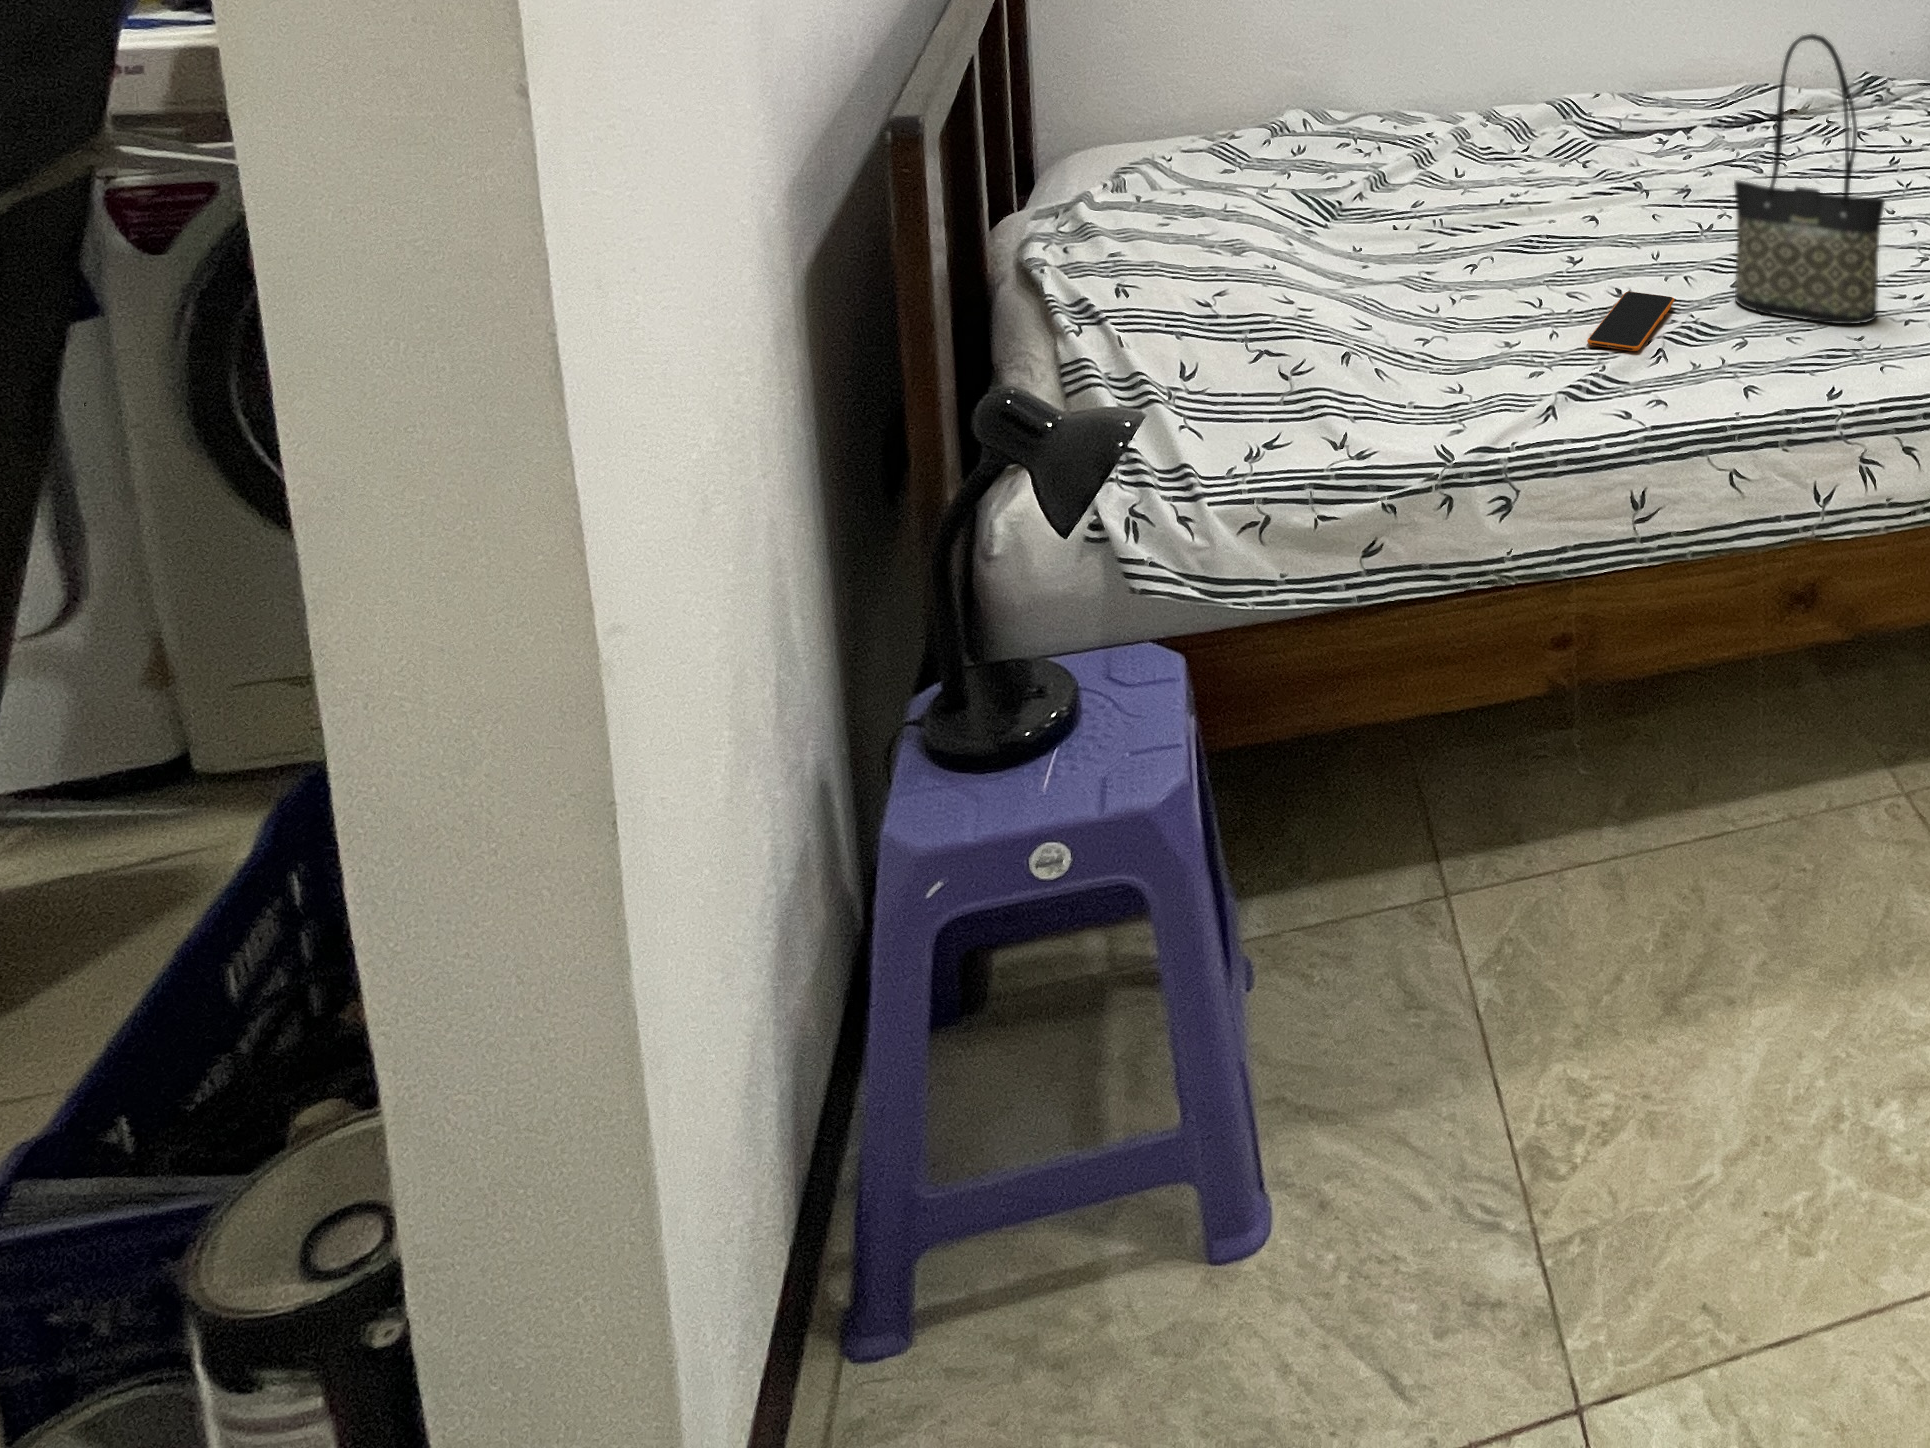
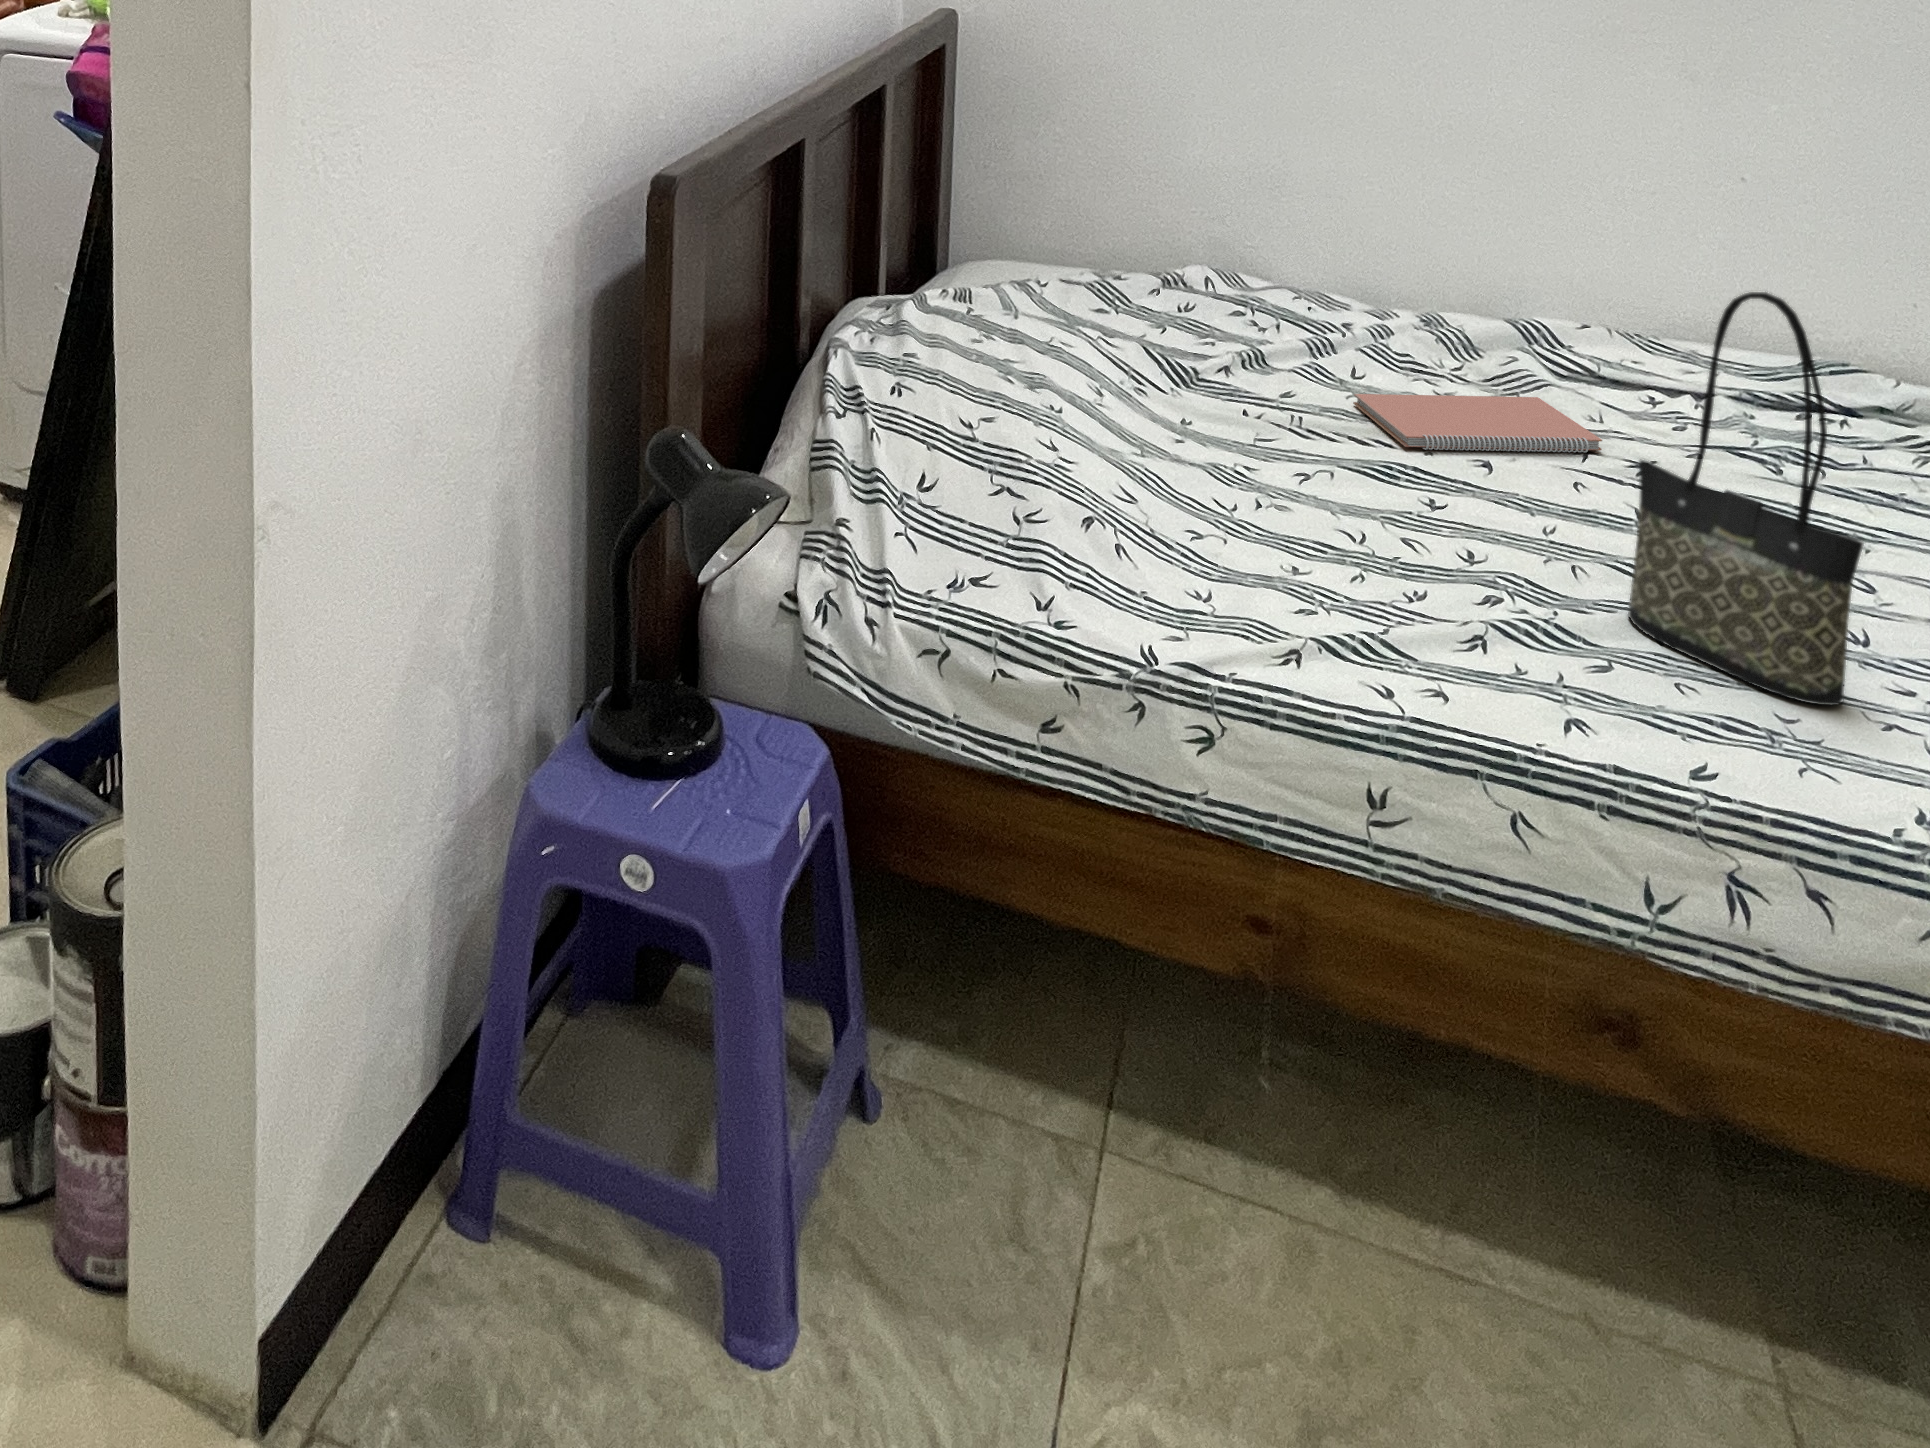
notebook: none [1471,158,1654,222] -> present [1353,394,1602,452]
smartphone: present [1587,292,1675,351] -> none [1390,558,1536,628]

